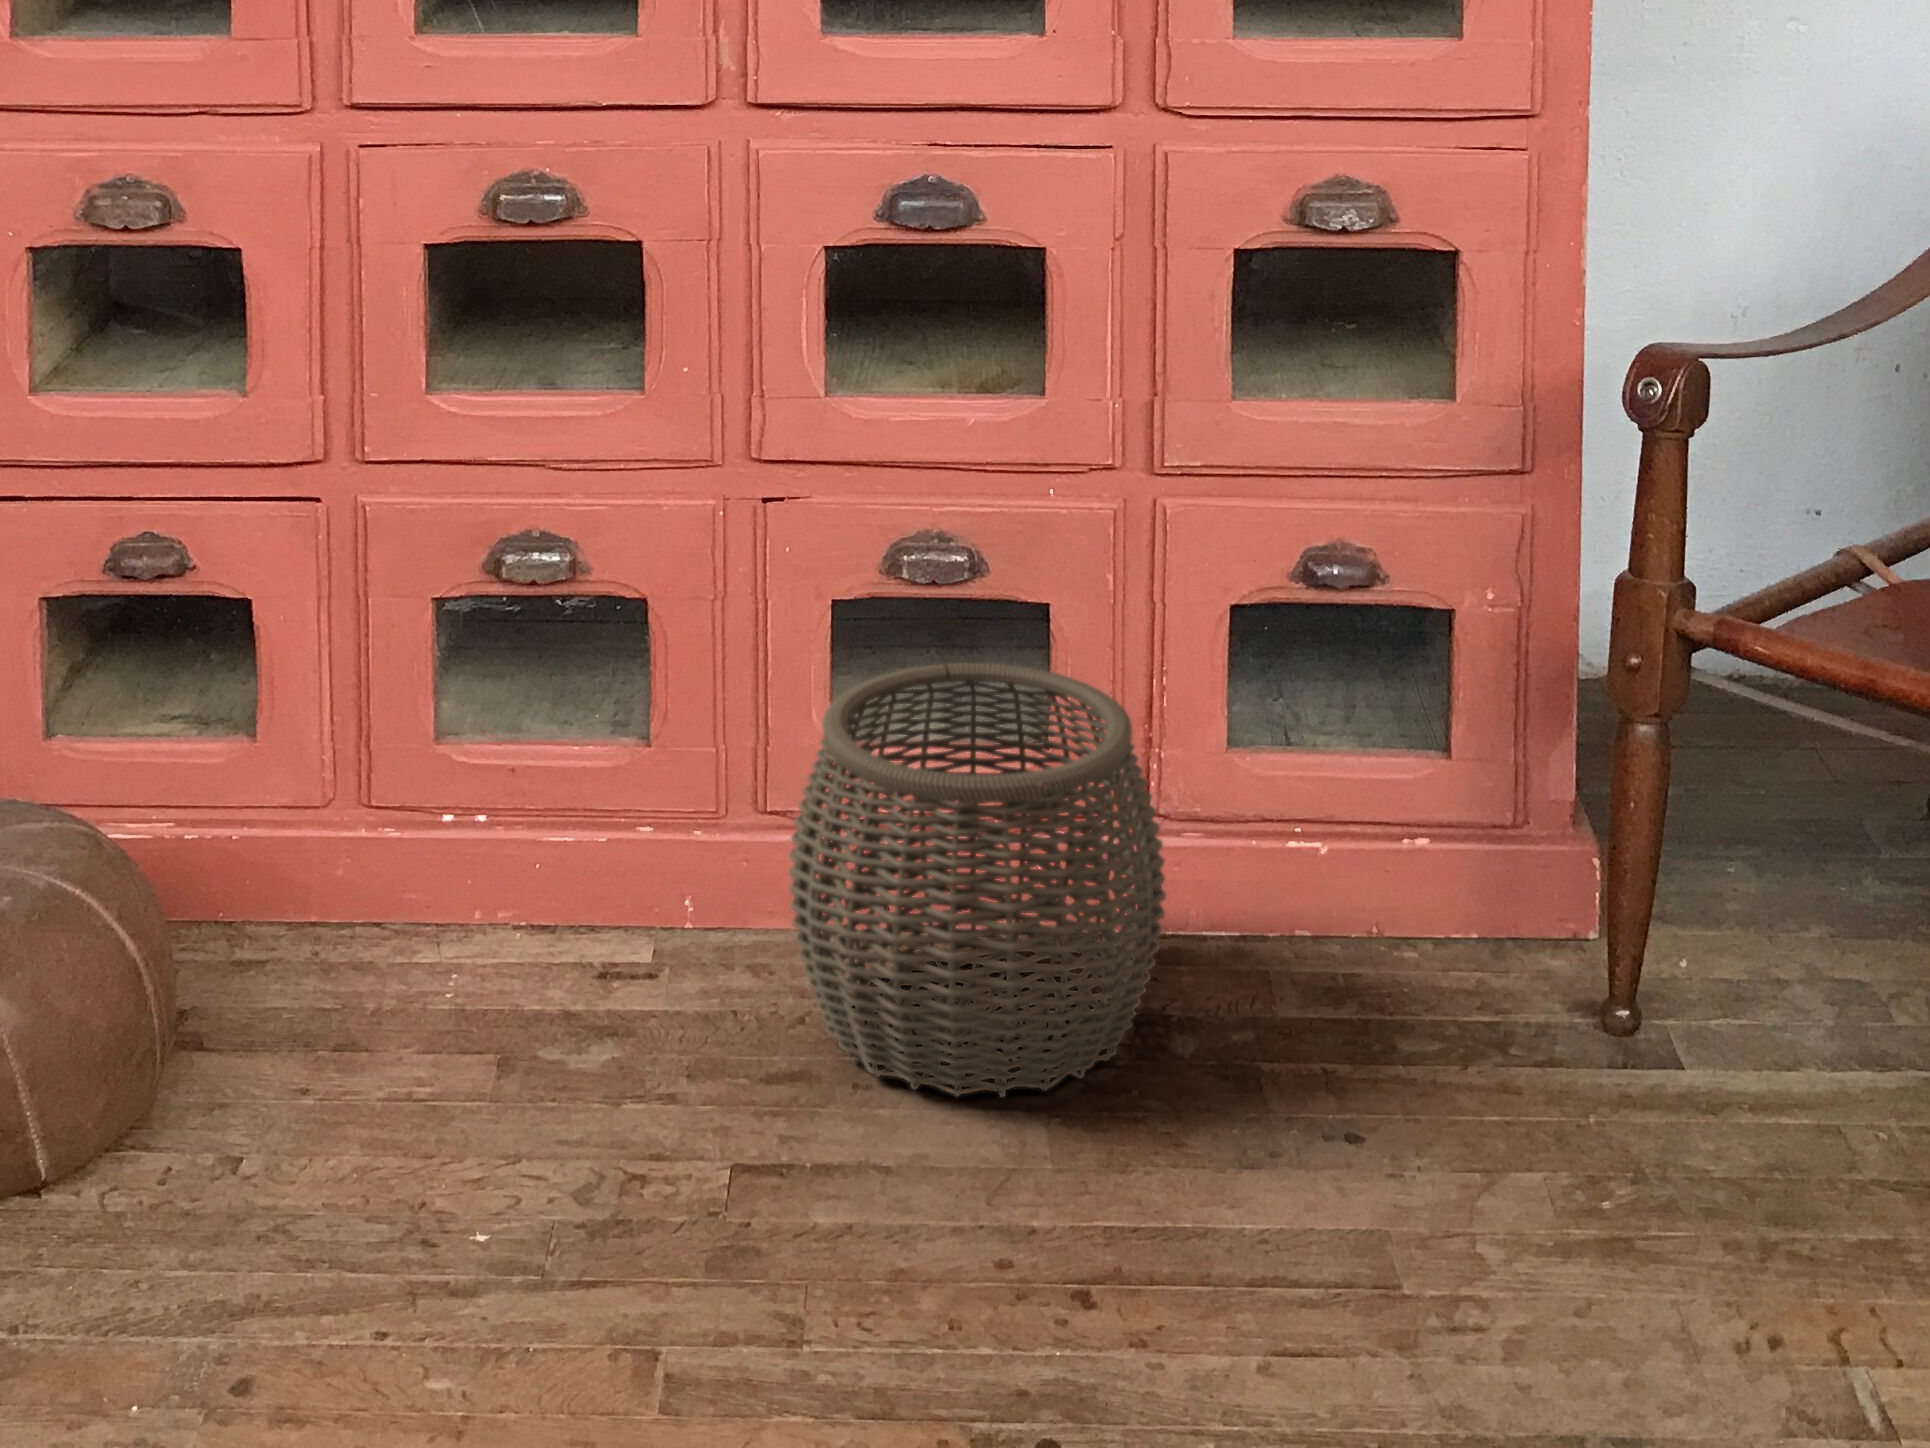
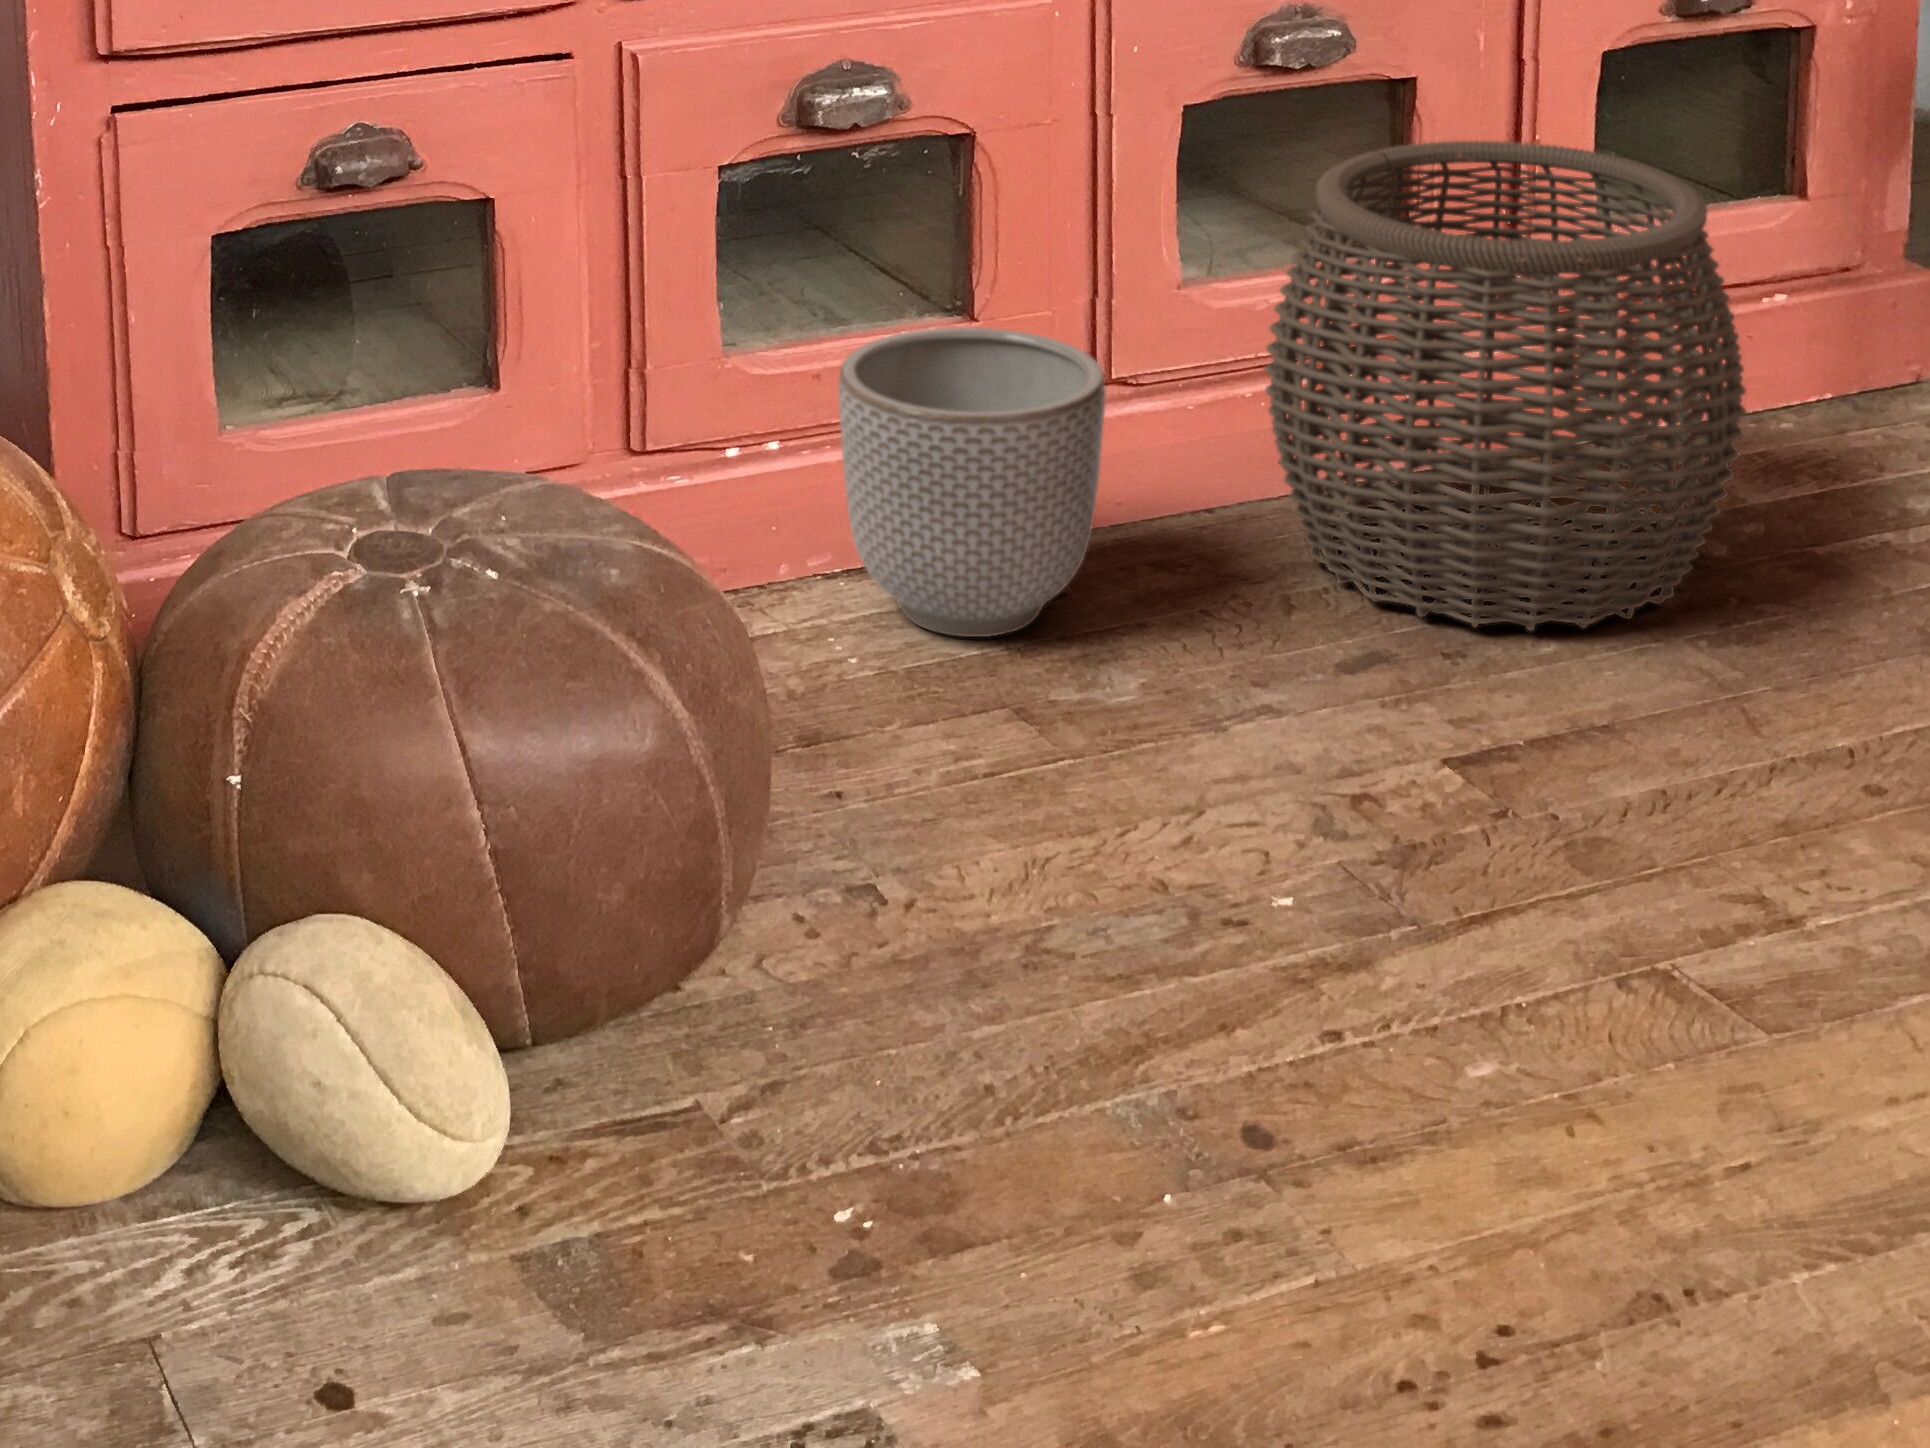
planter: none [444,747,650,1000] -> present [838,328,1106,637]

